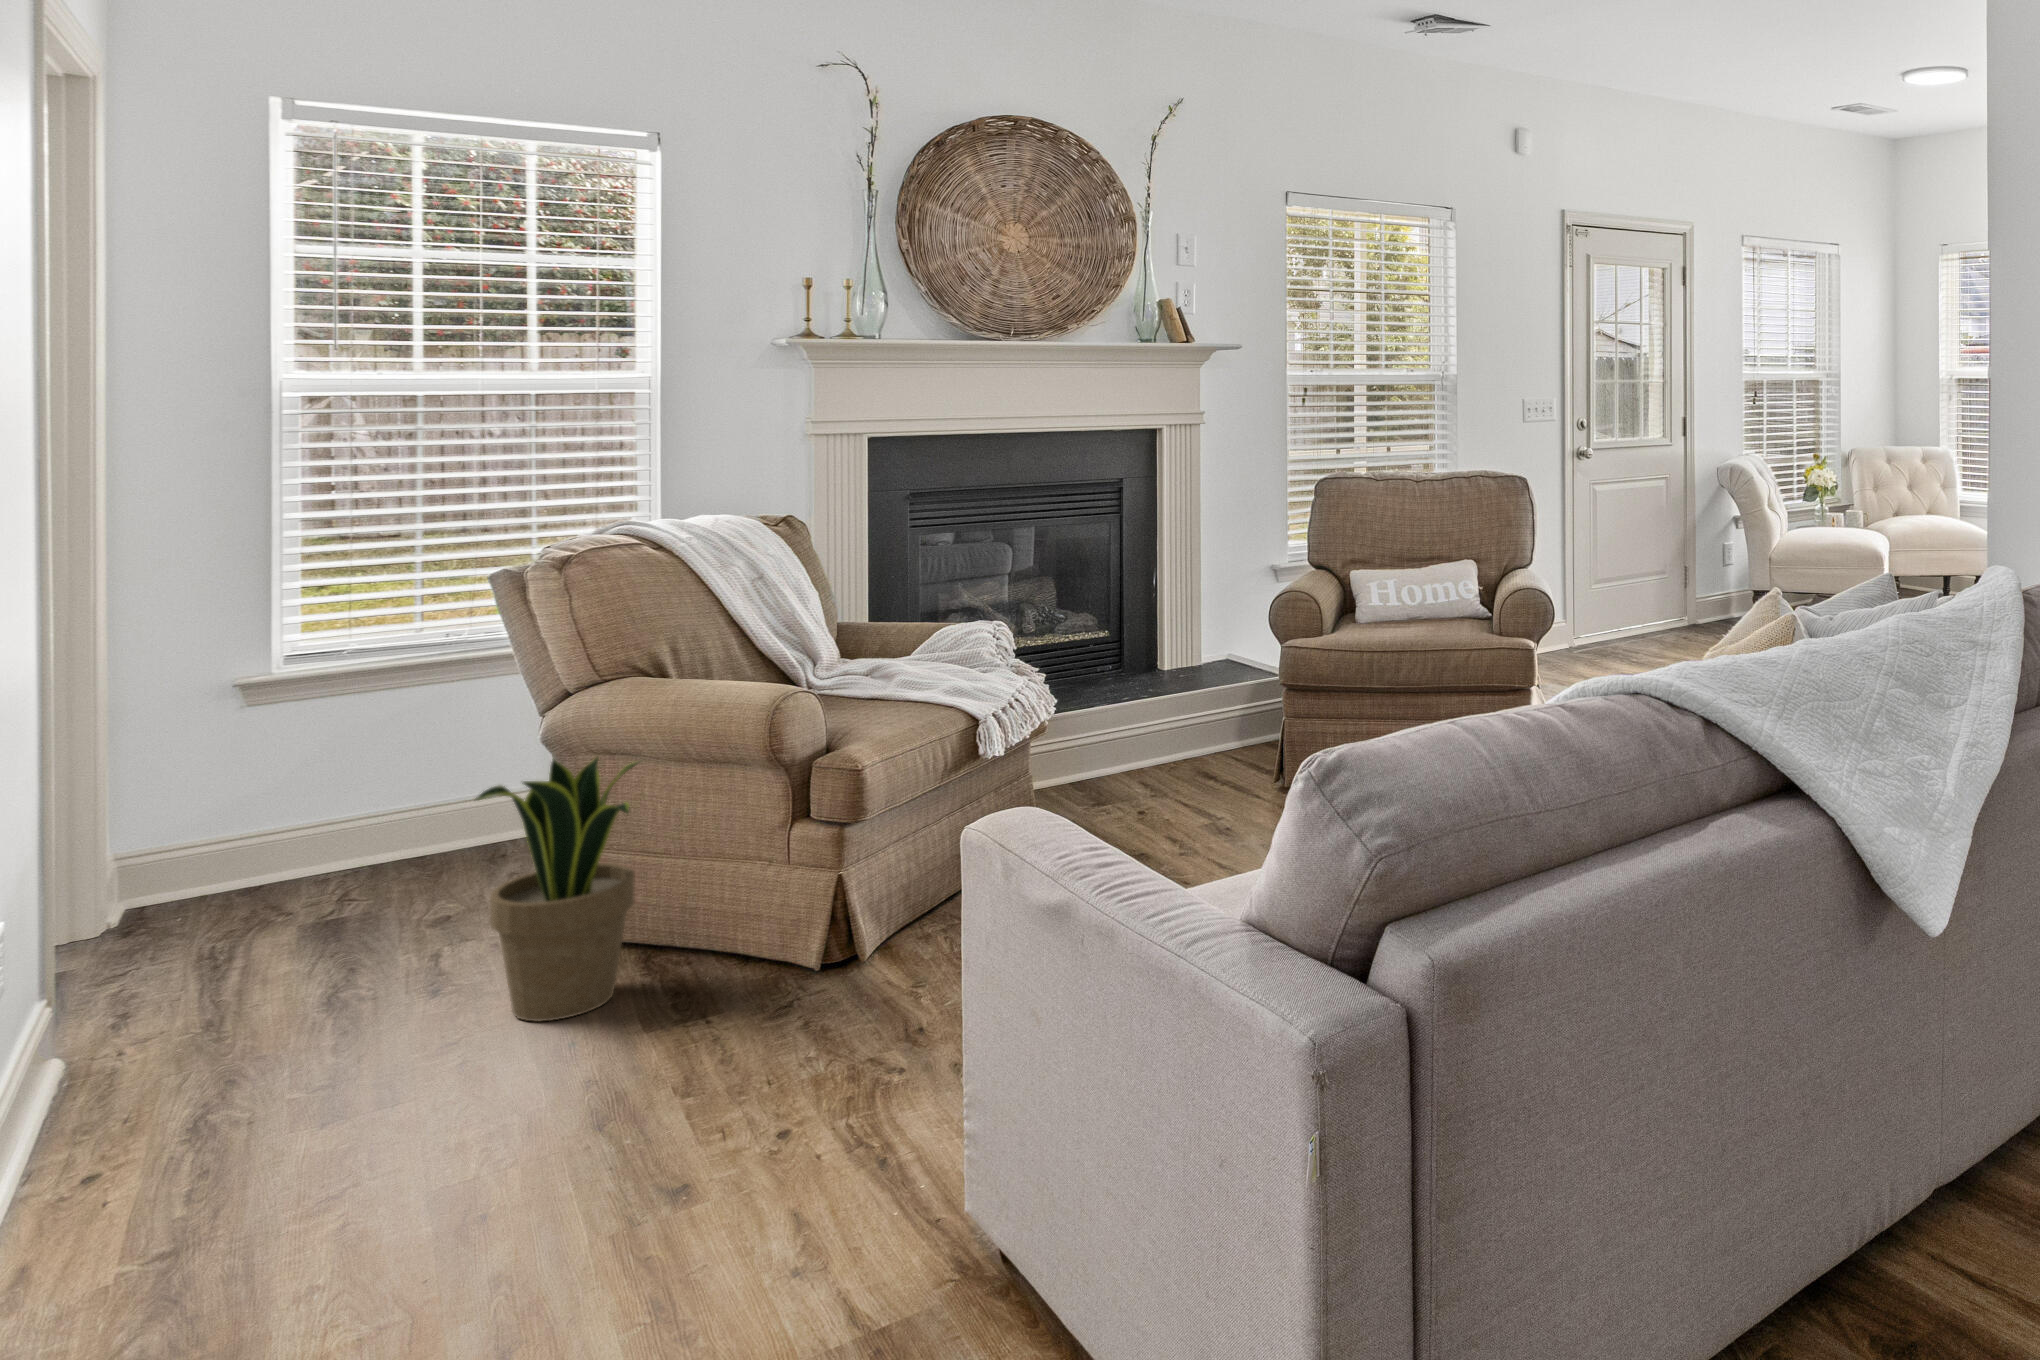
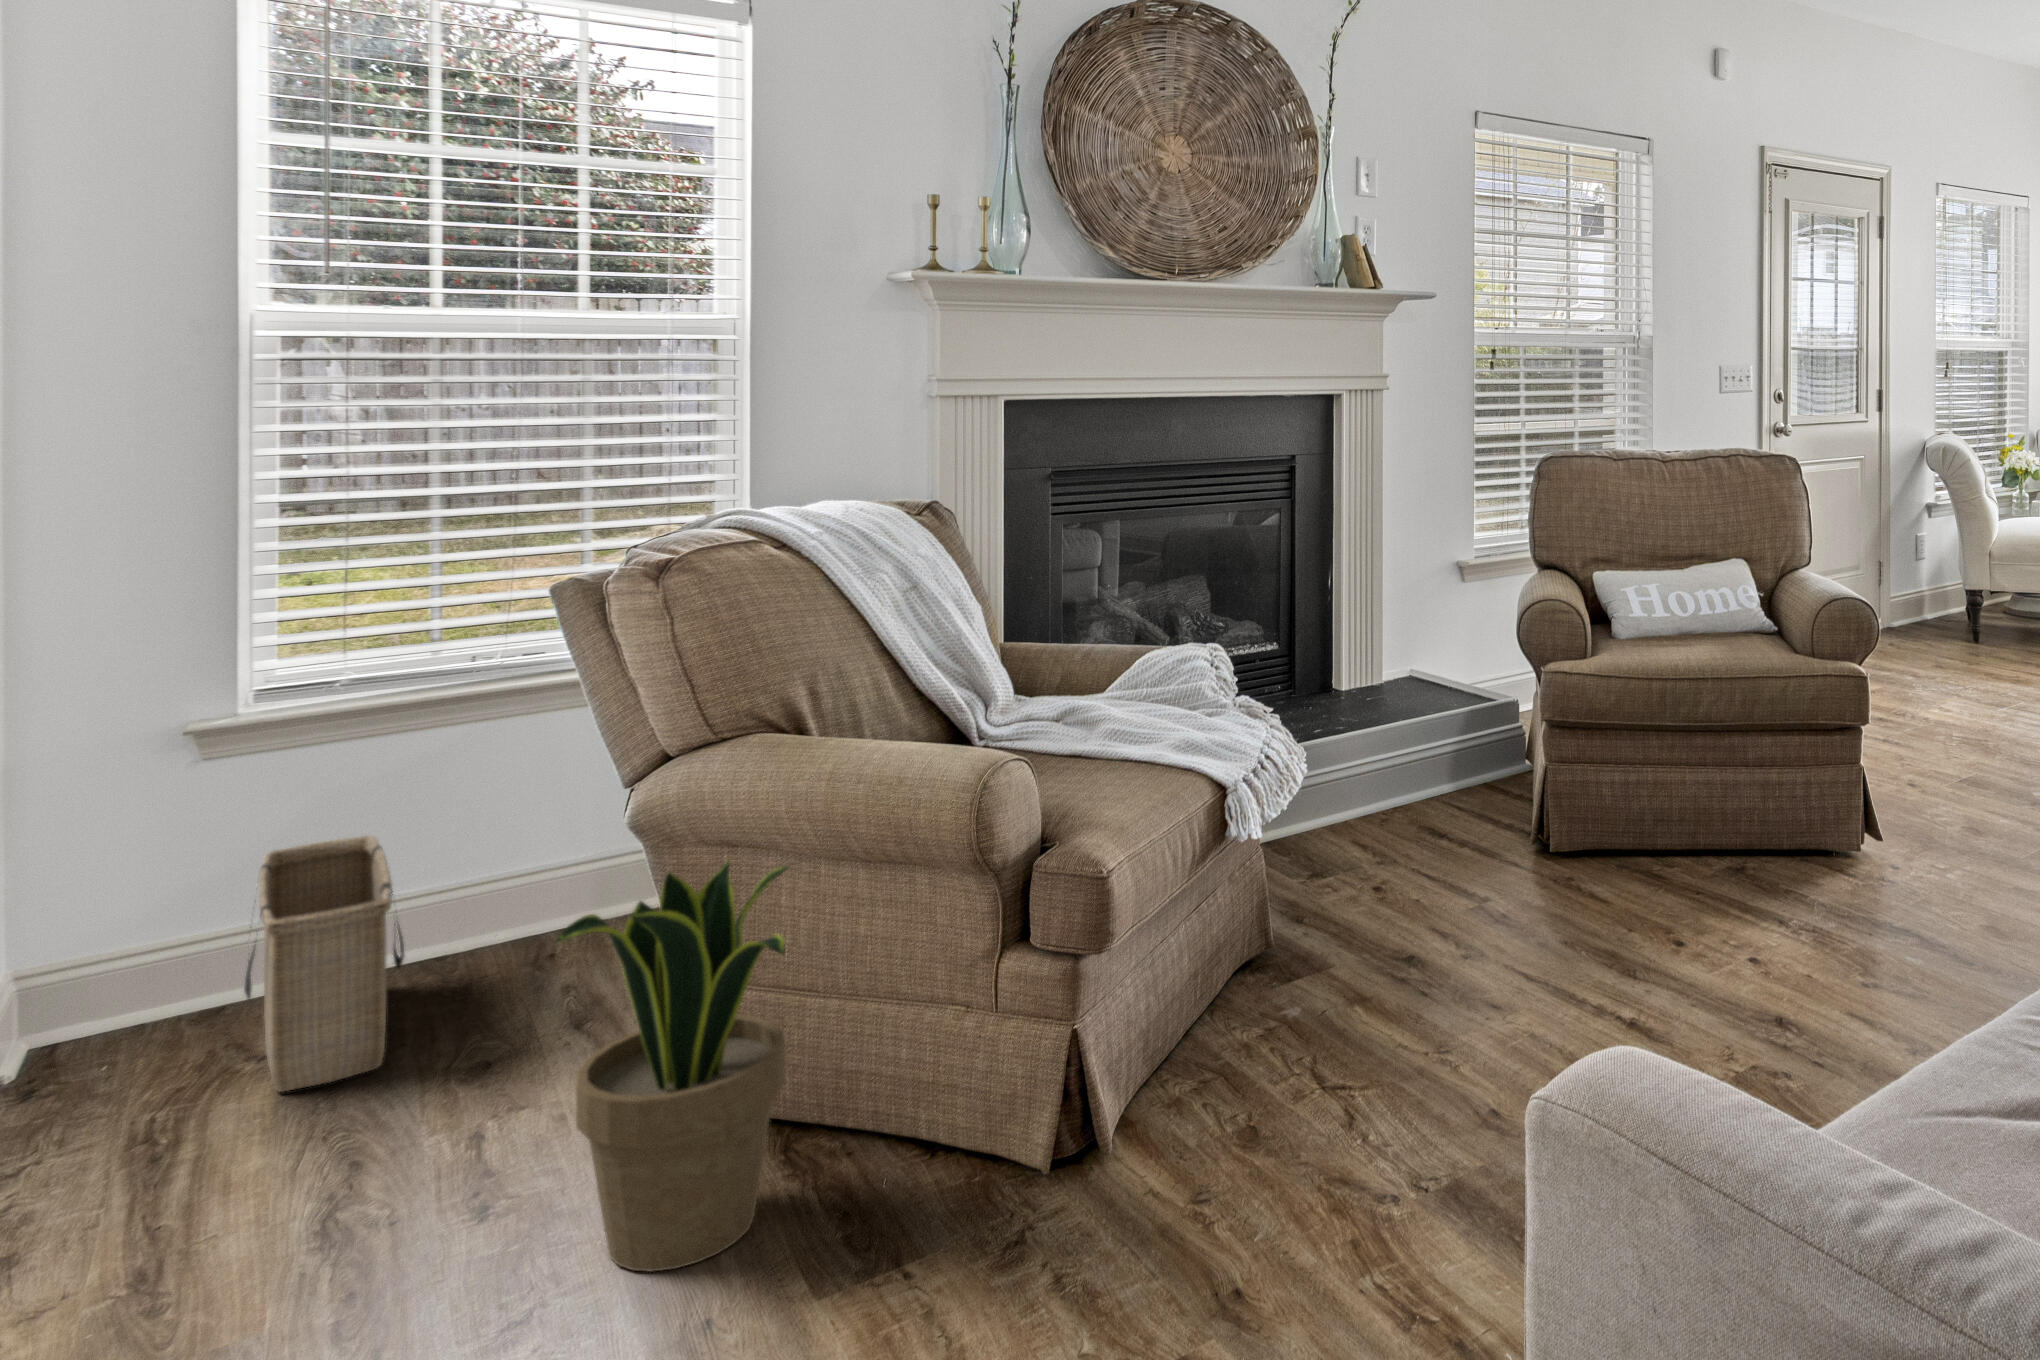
basket: none [277,761,391,931] -> present [244,836,404,1092]

